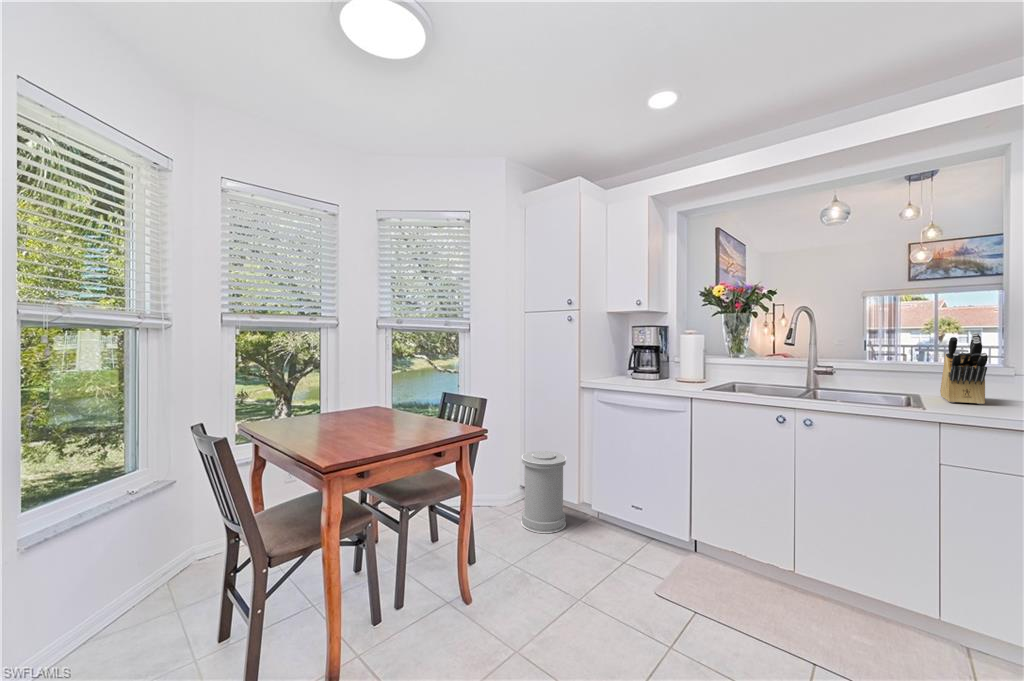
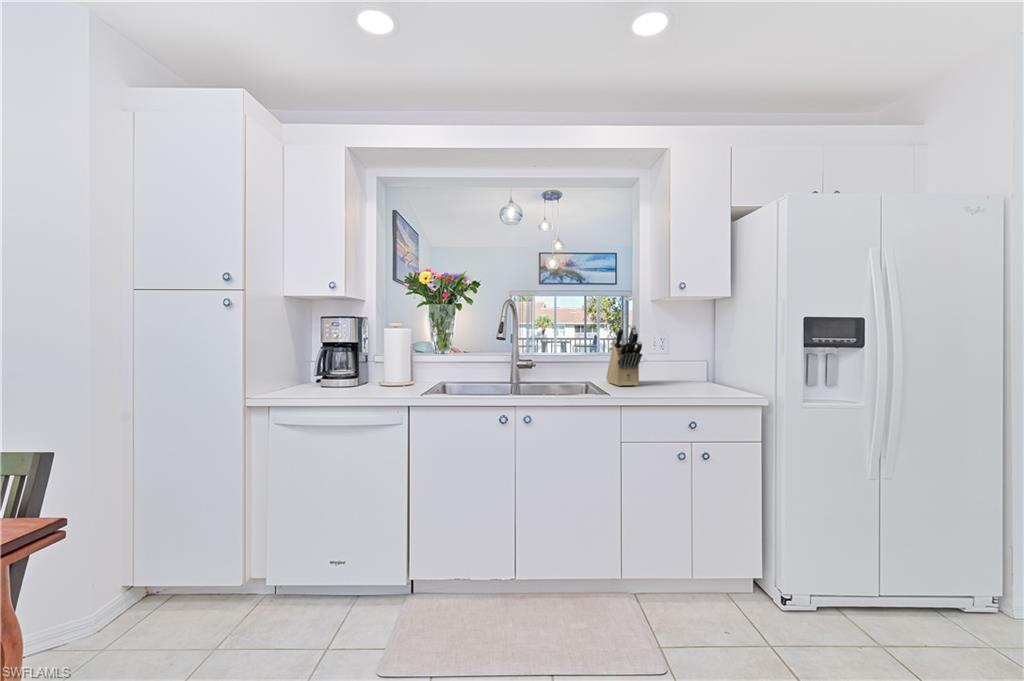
trash can: present [521,451,566,533] -> none [136,513,224,657]

